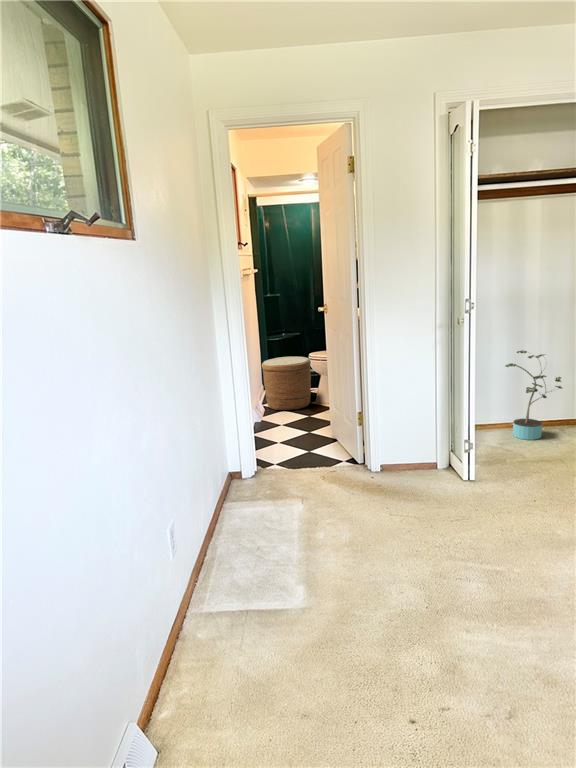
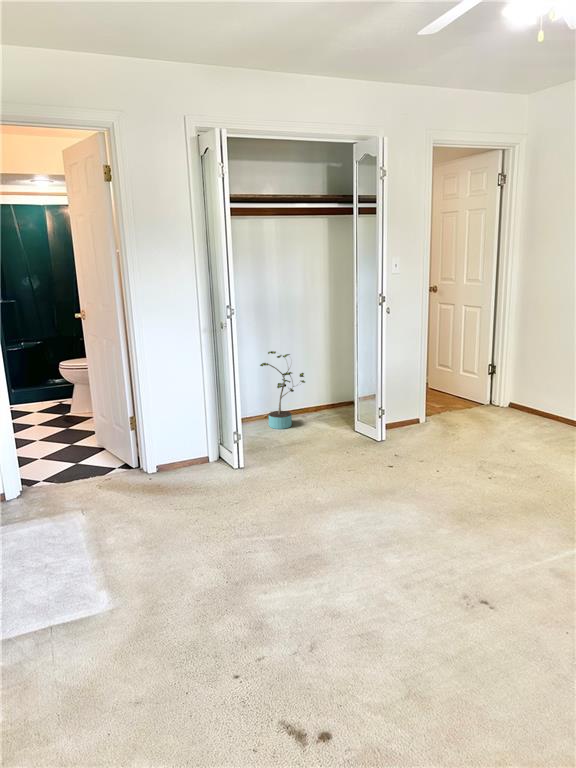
woven basket: present [262,356,311,410] -> none [6,364,67,425]

